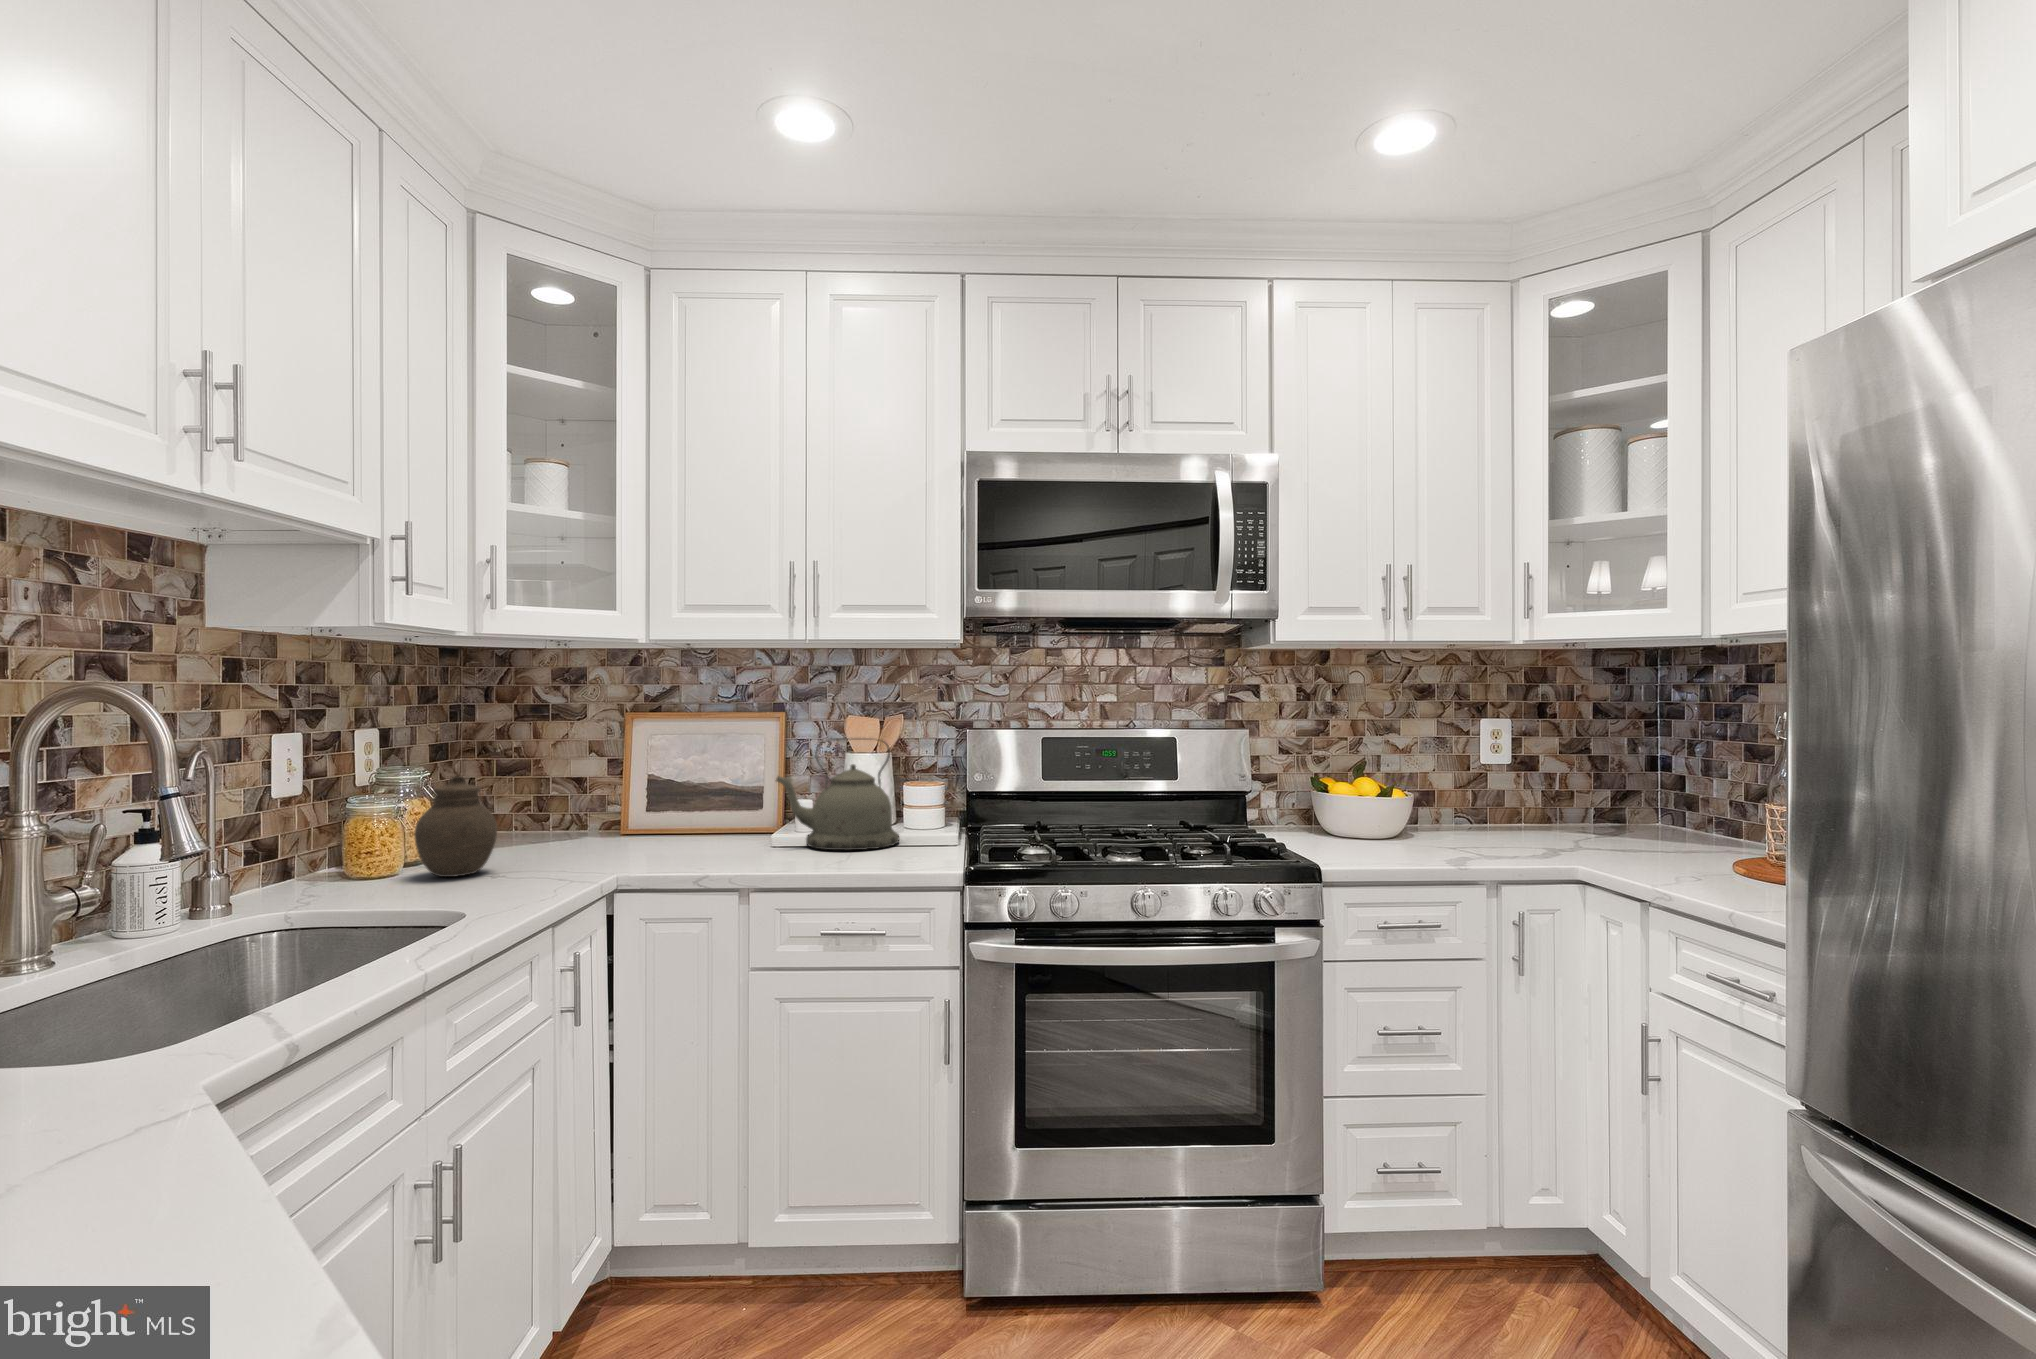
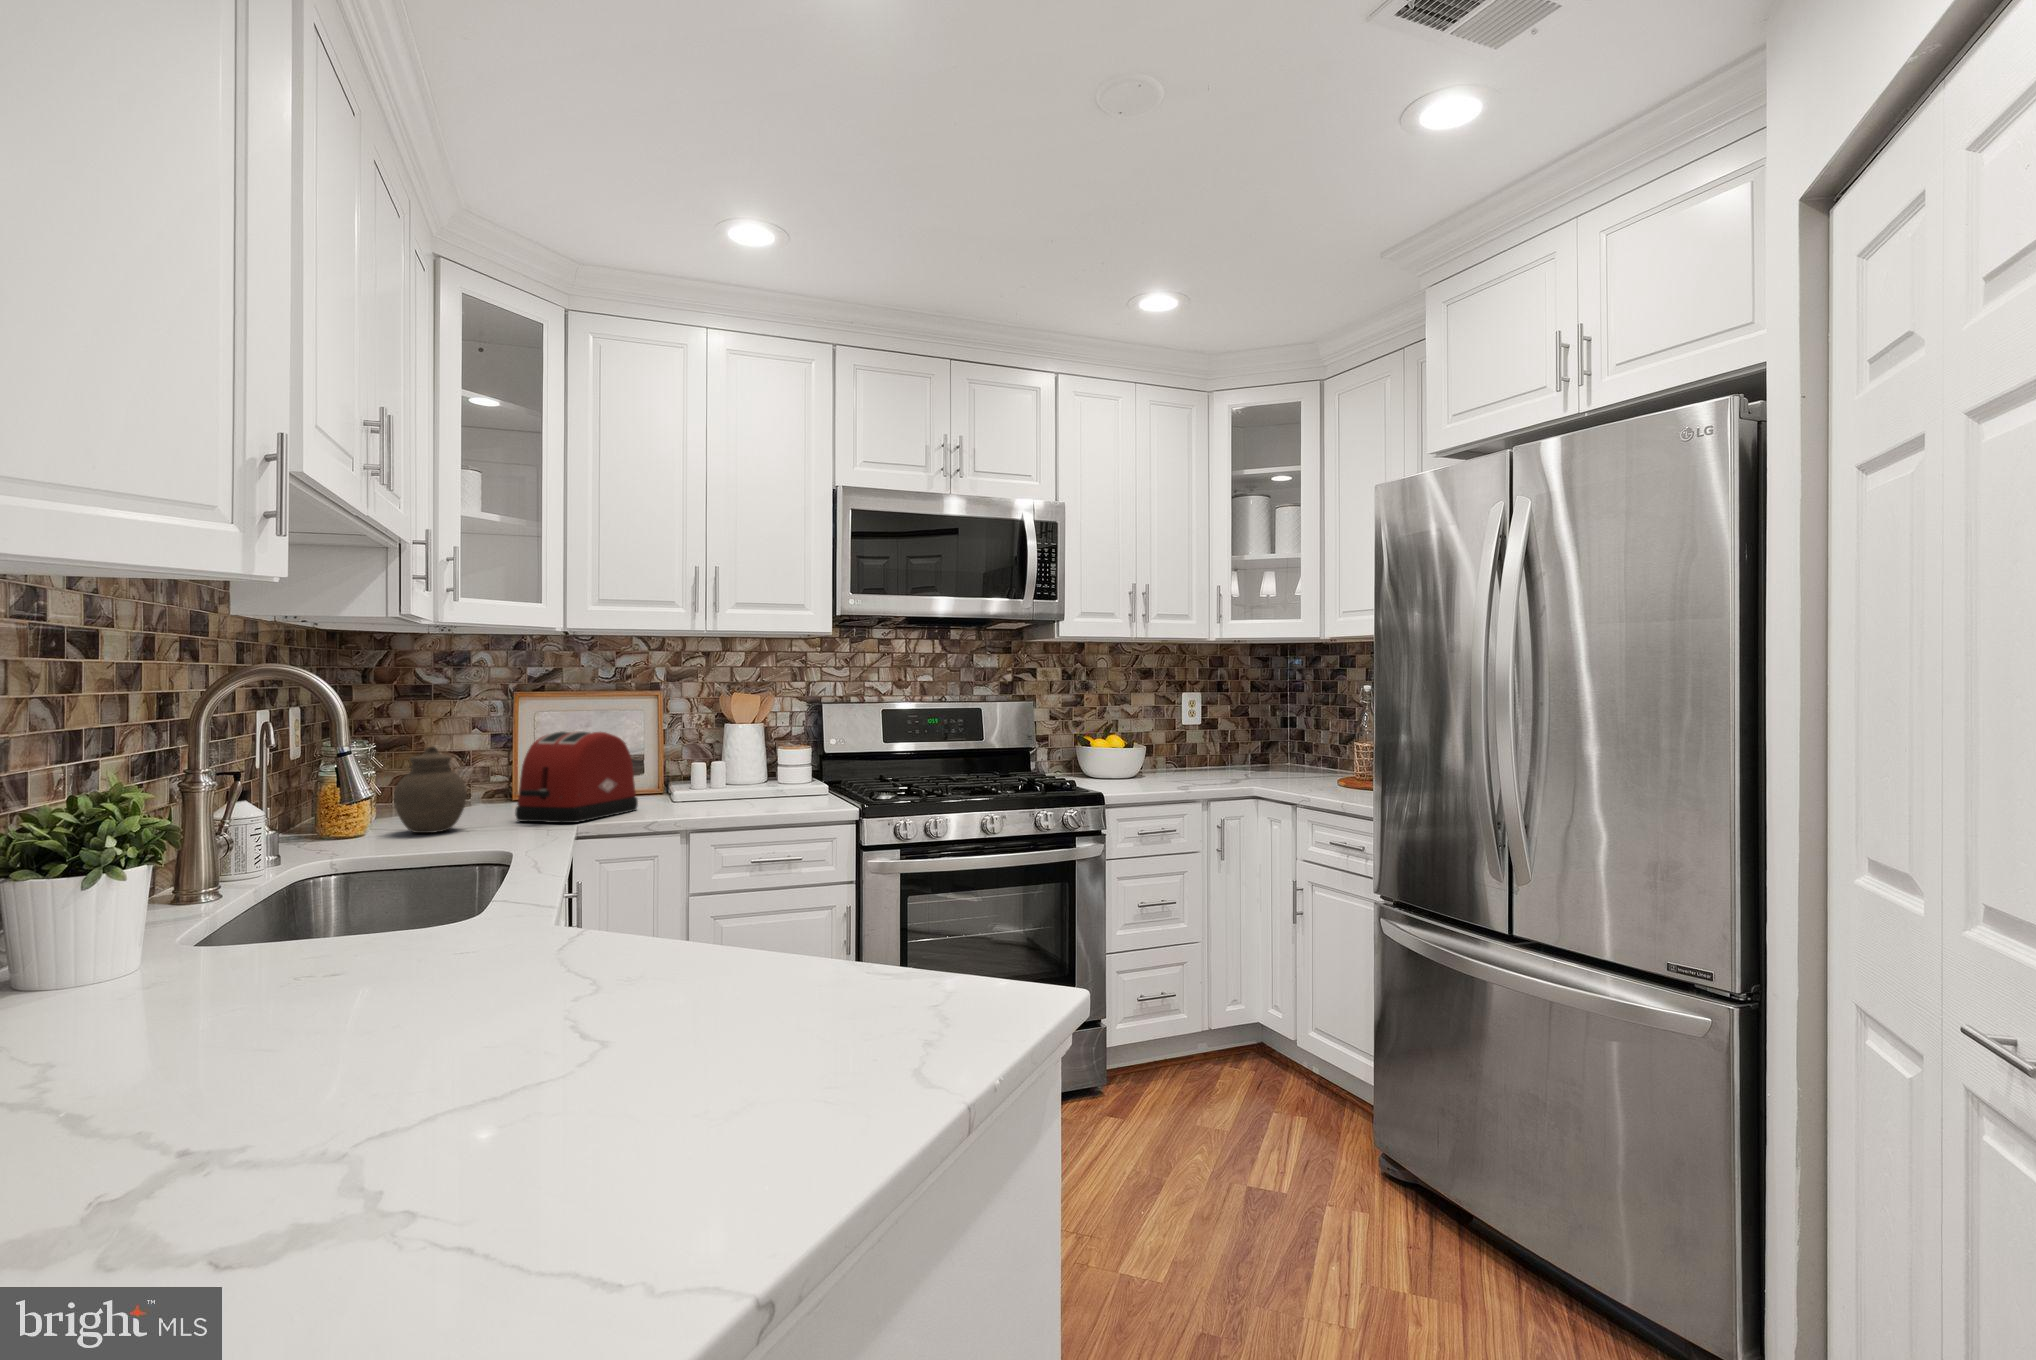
kettle: present [776,741,899,850] -> none [686,712,785,801]
toaster: none [553,759,709,873] -> present [515,731,638,823]

